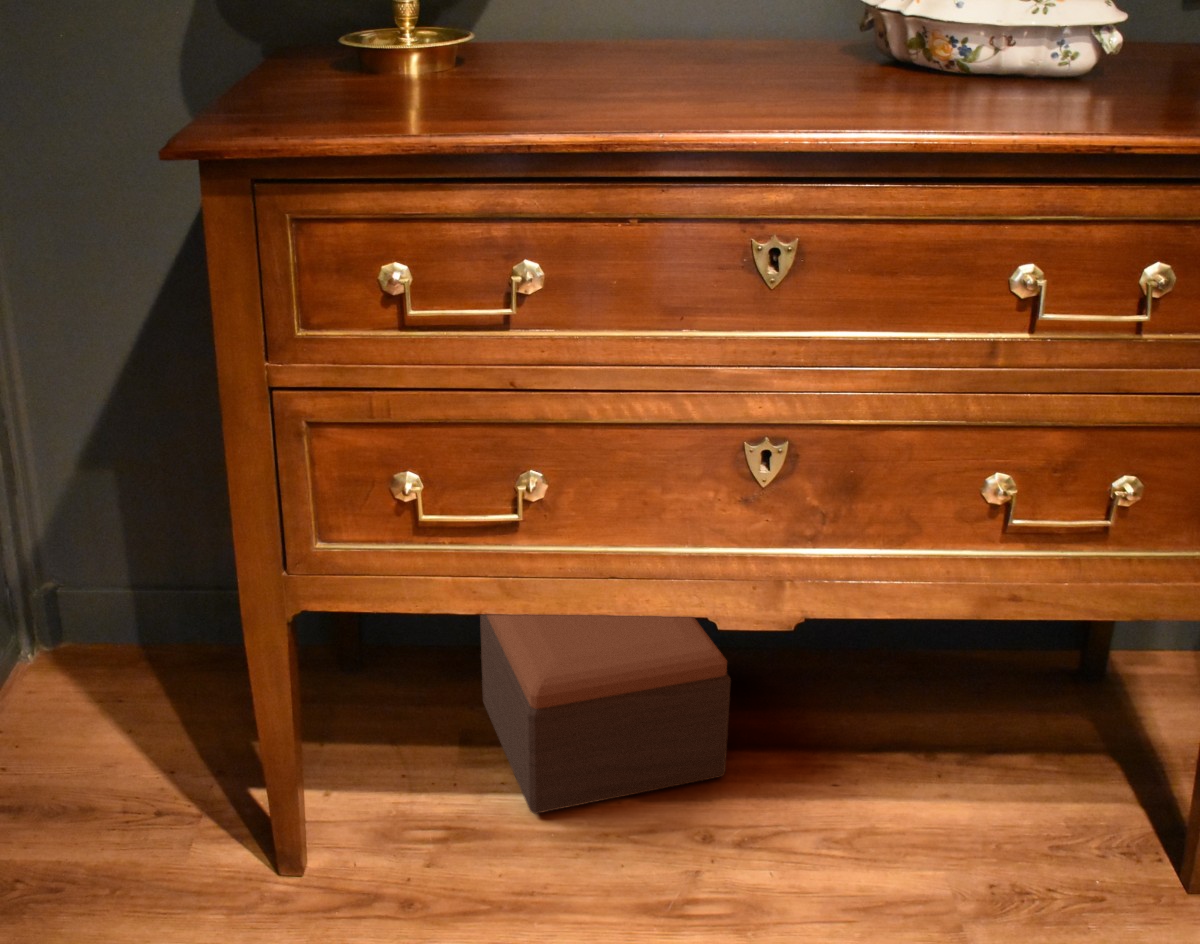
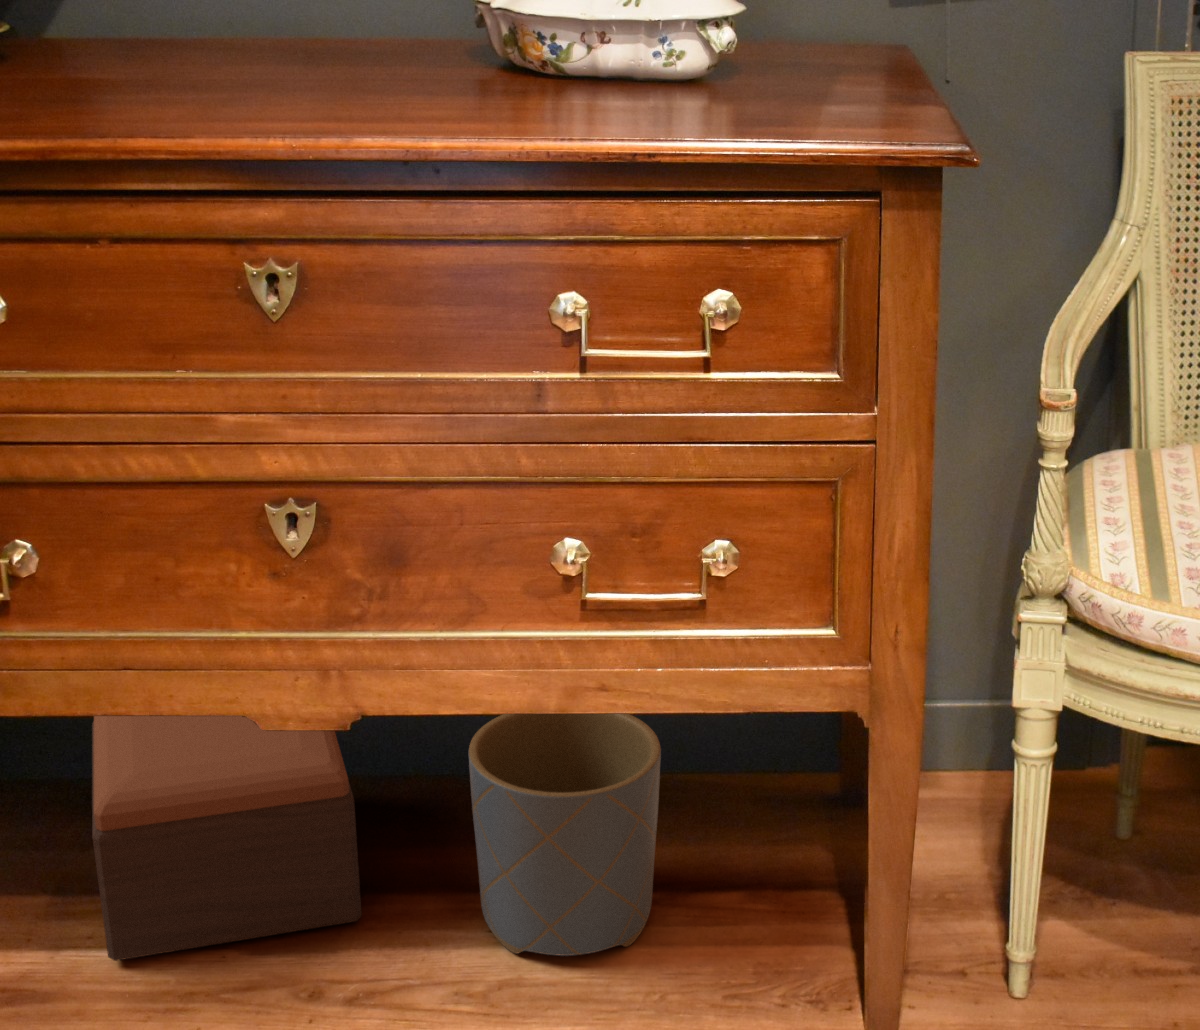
planter: none [822,595,989,805] -> present [469,714,661,956]

